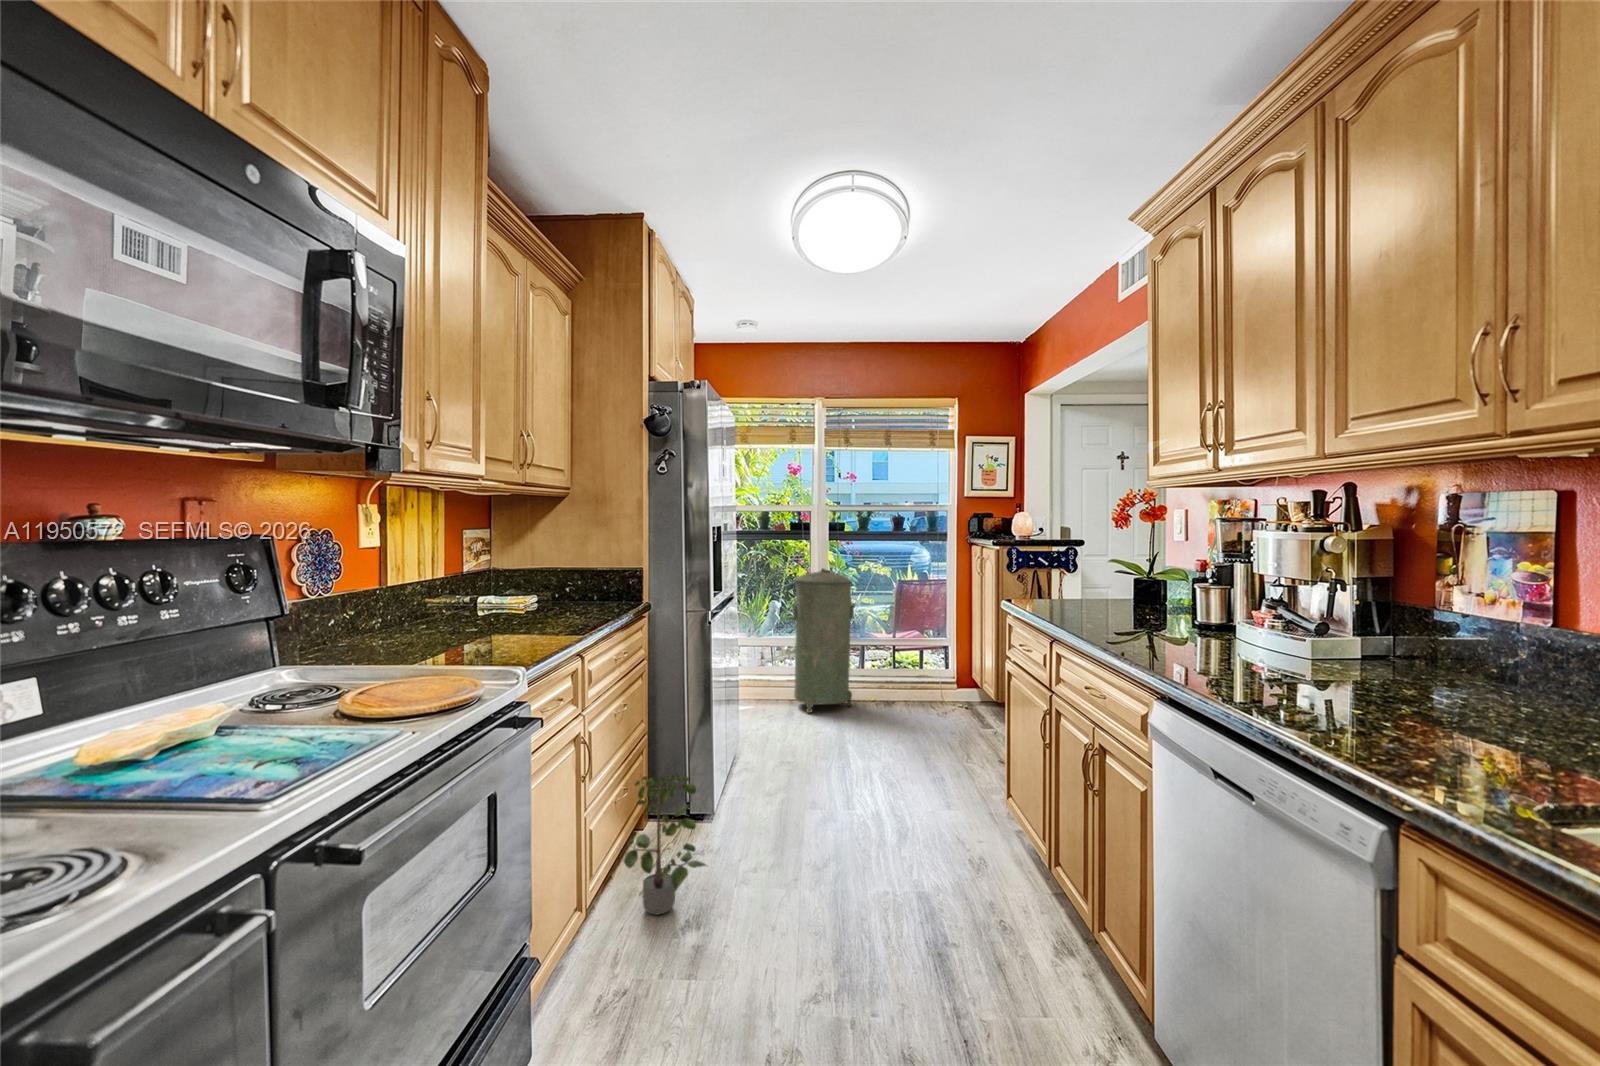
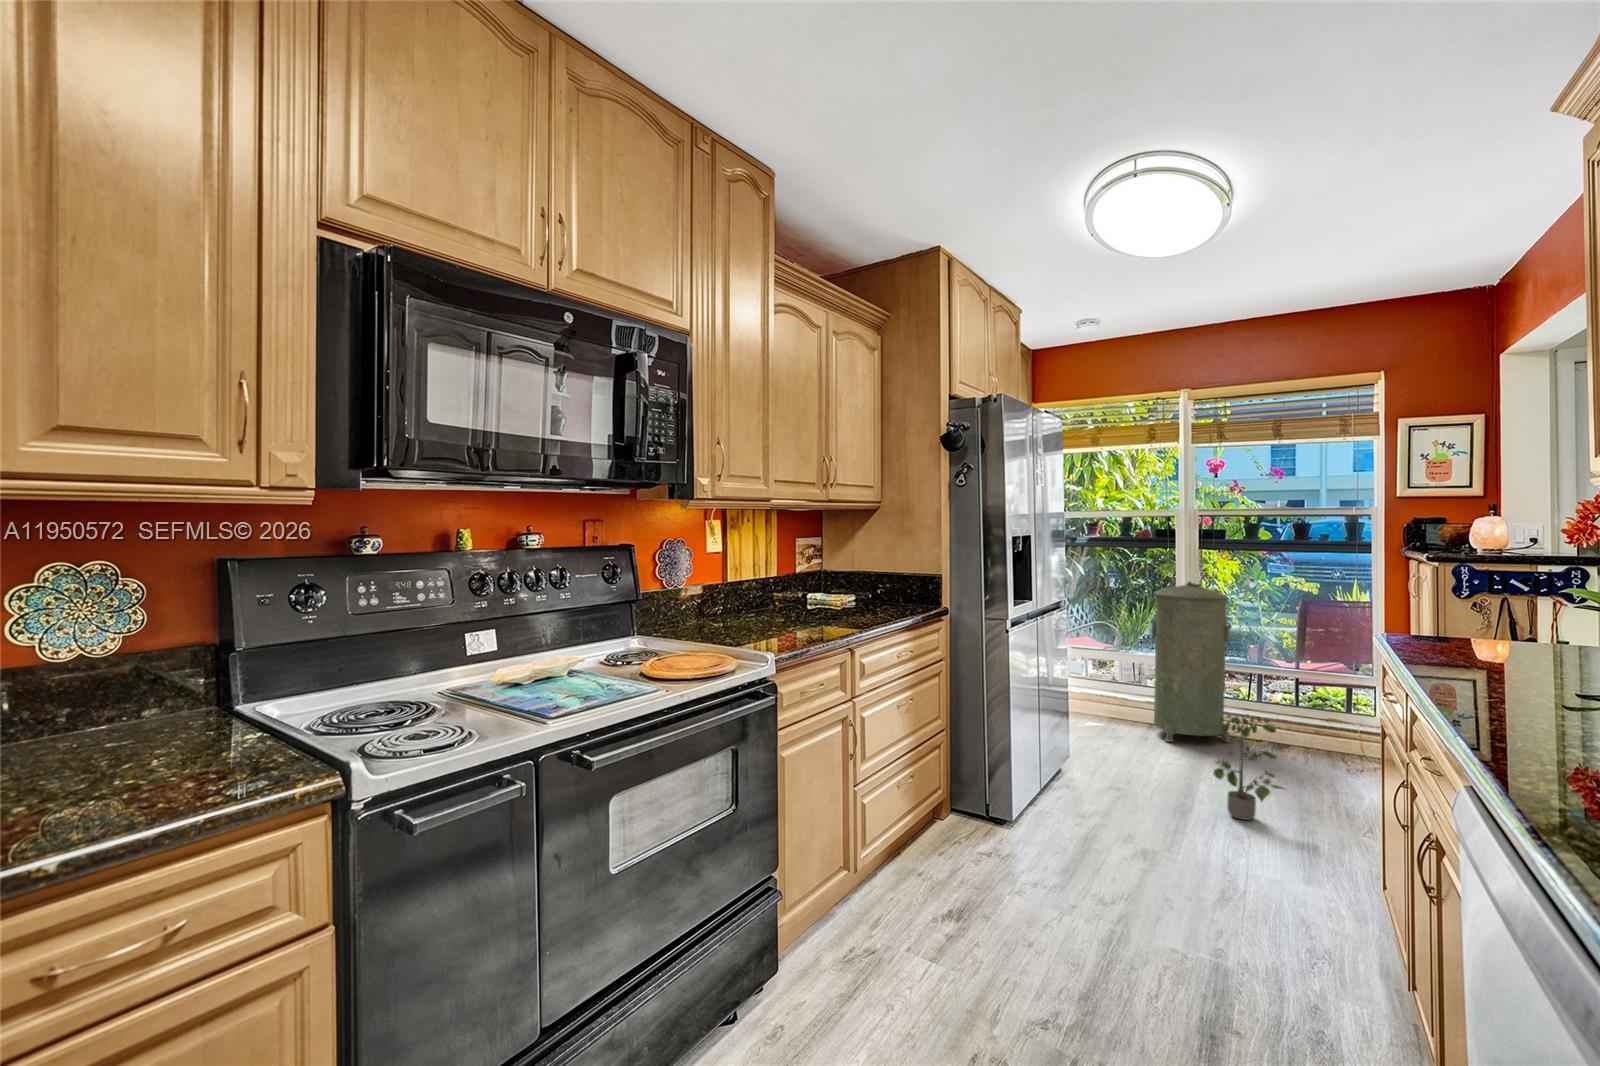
potted plant: present [624,772,706,915] -> present [1214,715,1286,820]

